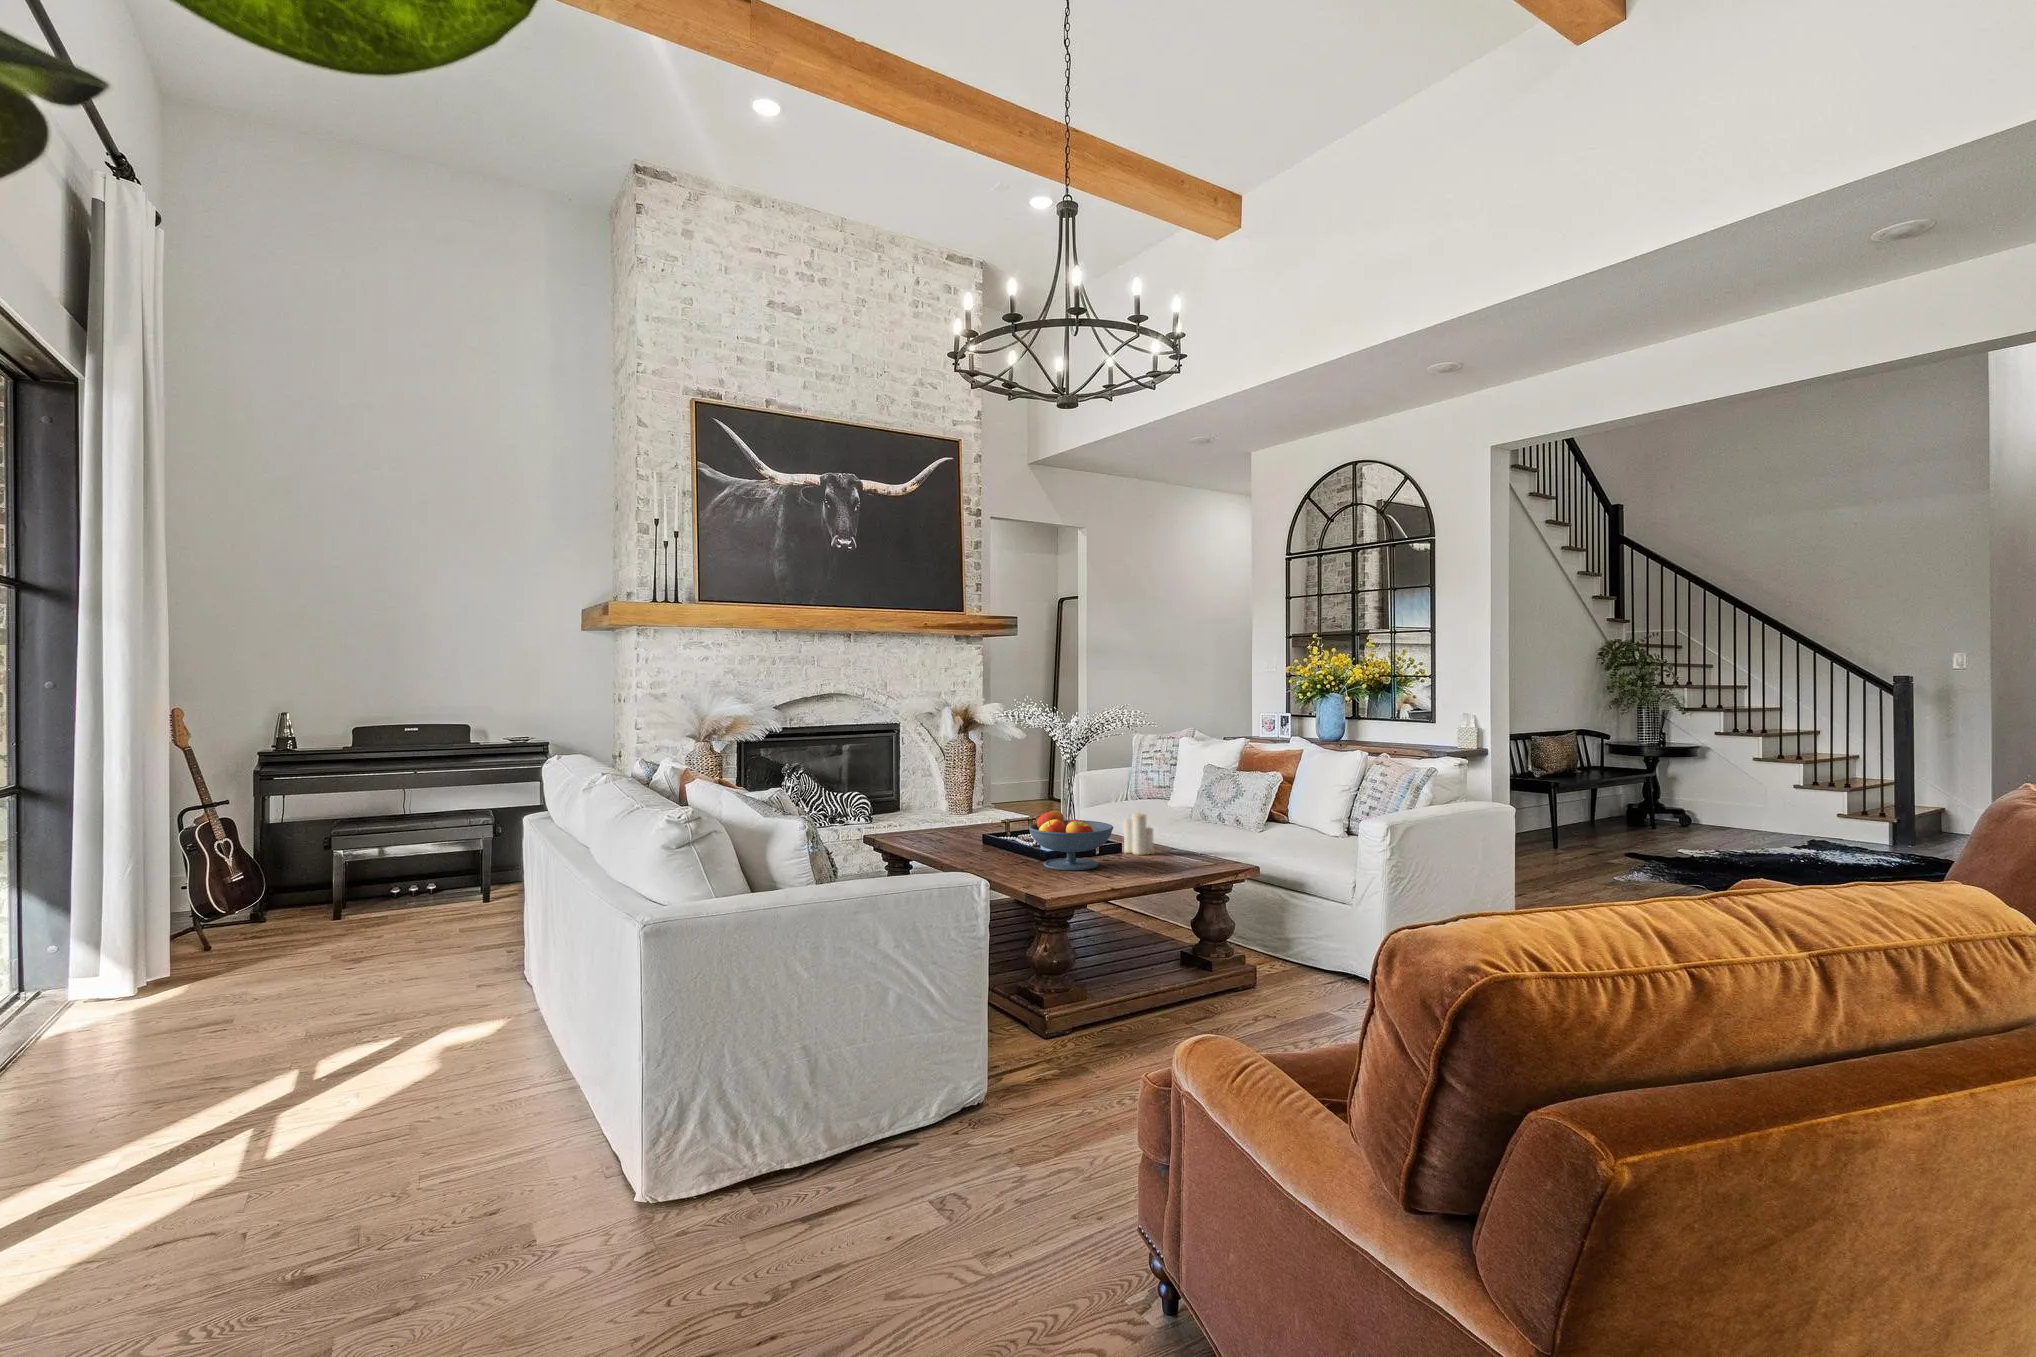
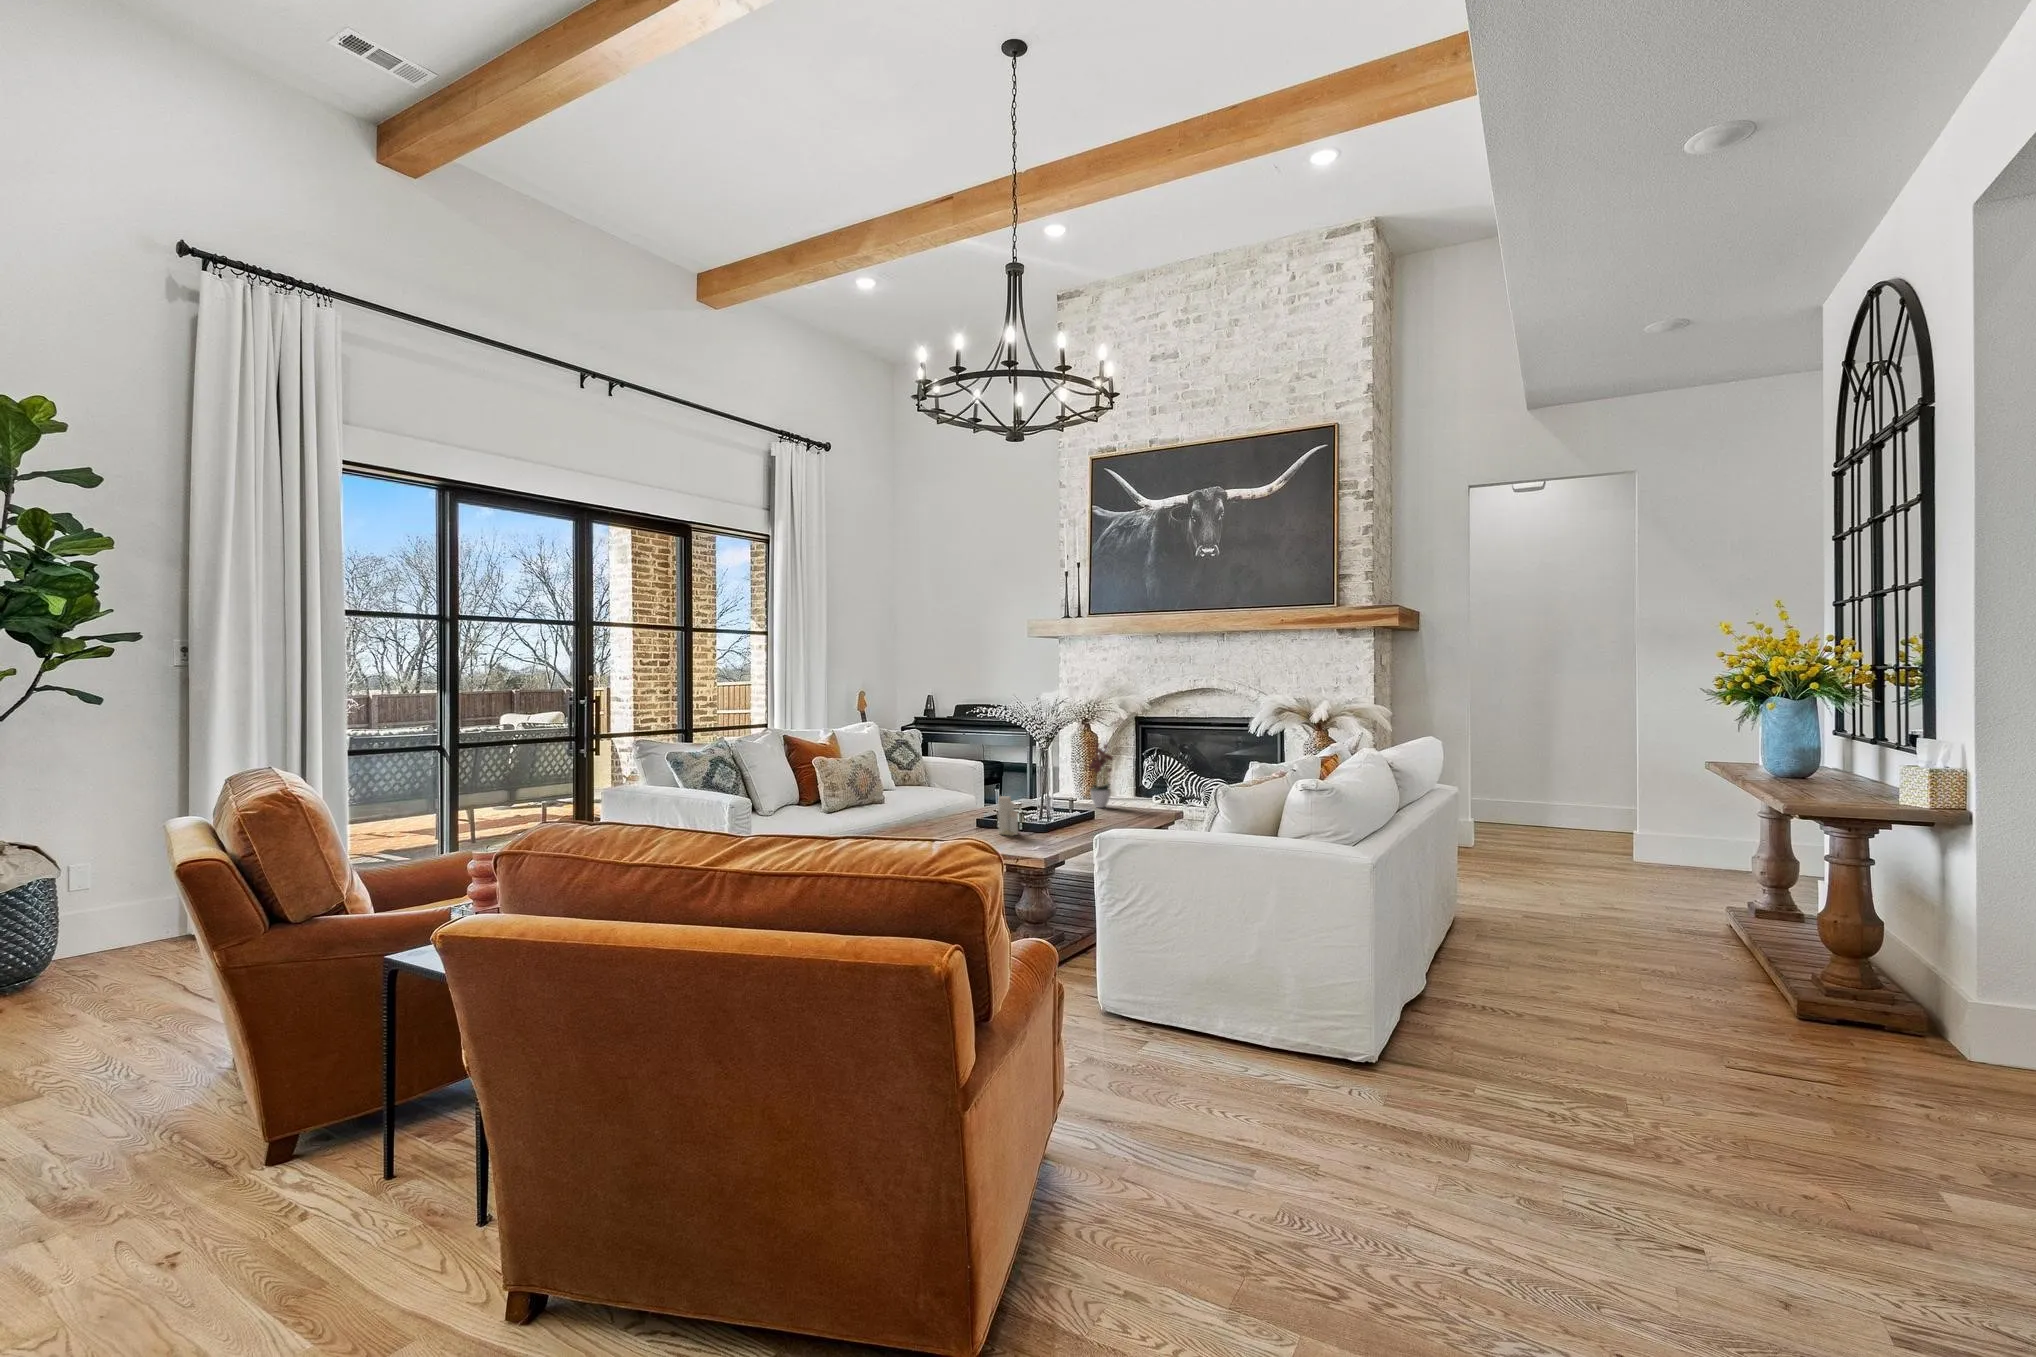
flower arrangement: none [974,752,1016,826] -> present [1089,743,1113,808]
fruit bowl: present [1028,810,1114,871] -> none [887,781,959,832]

